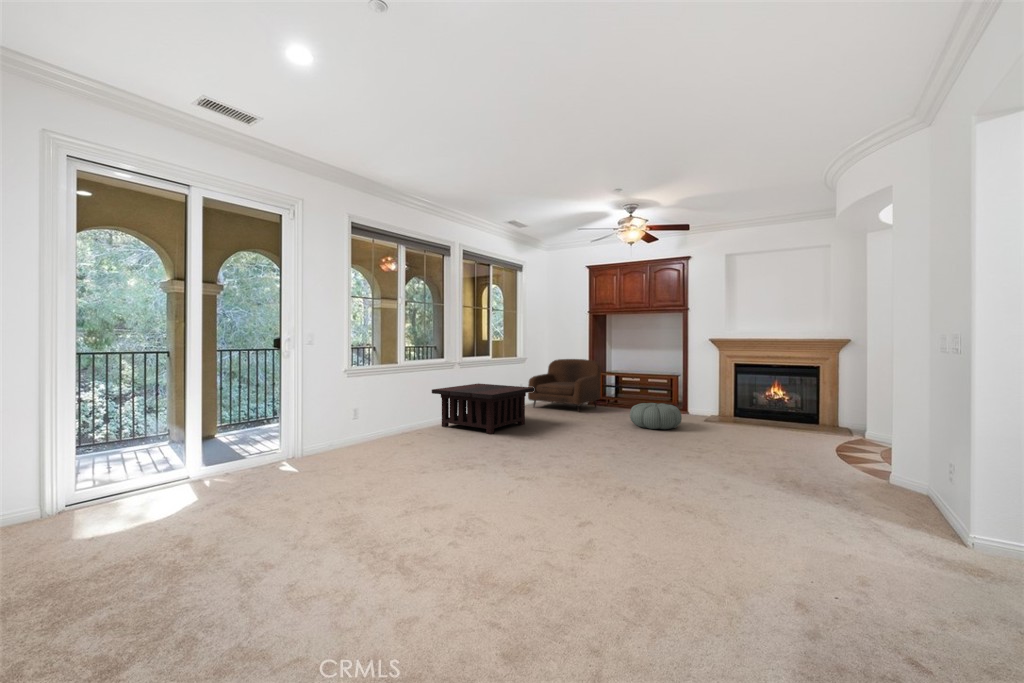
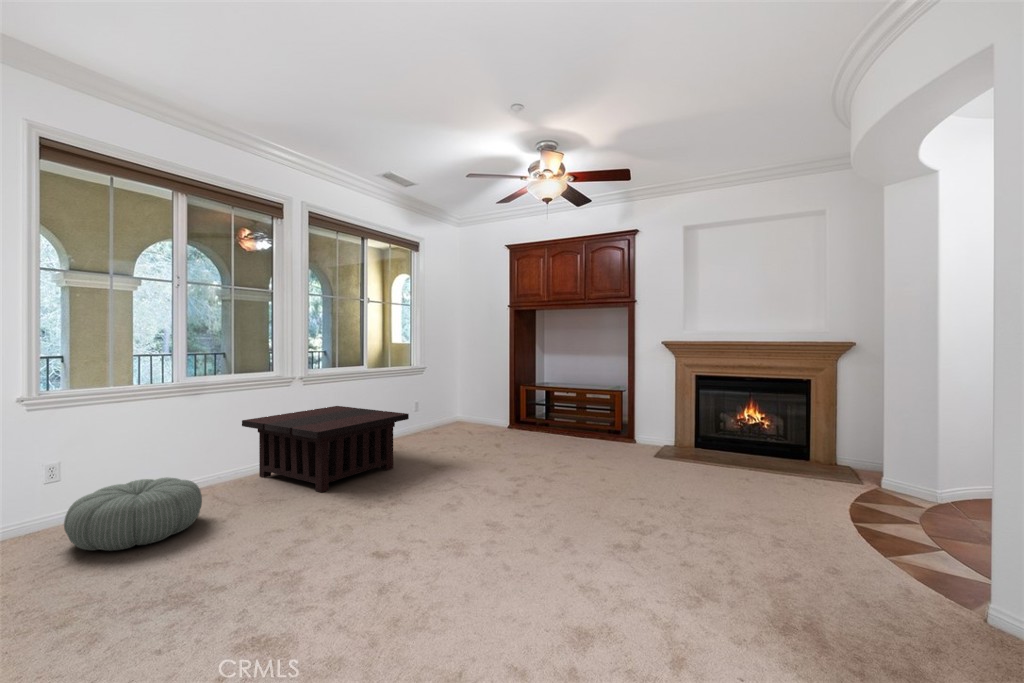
armchair: present [528,359,601,412] -> none [423,367,525,443]
pouf: present [630,403,682,429] -> present [64,477,202,551]

